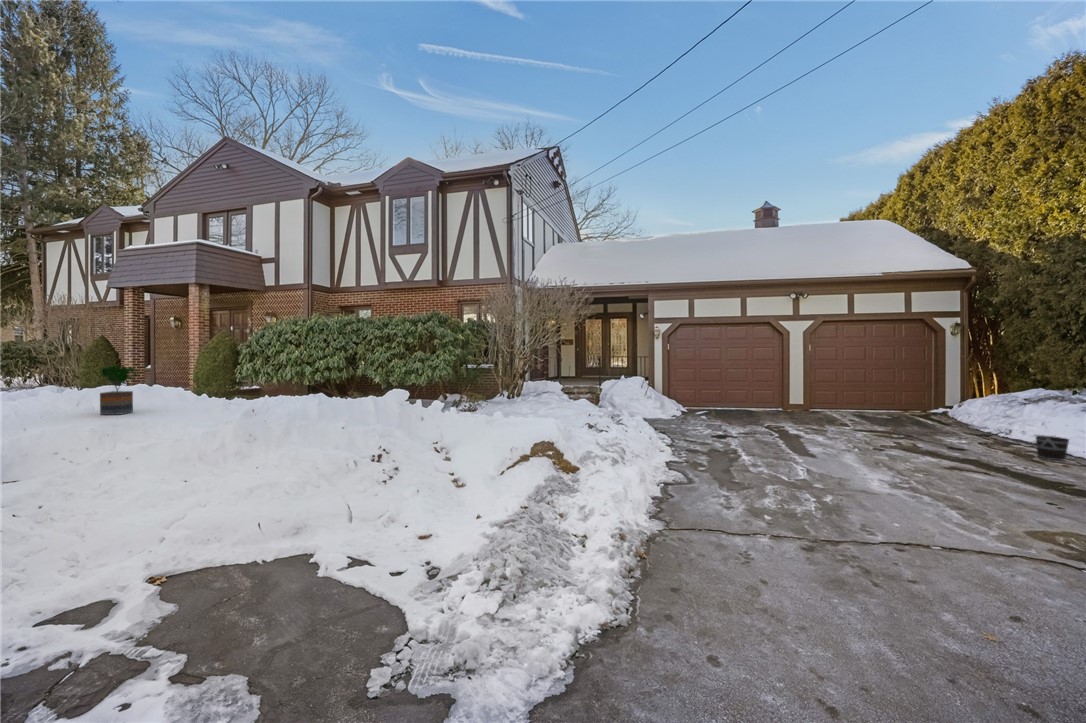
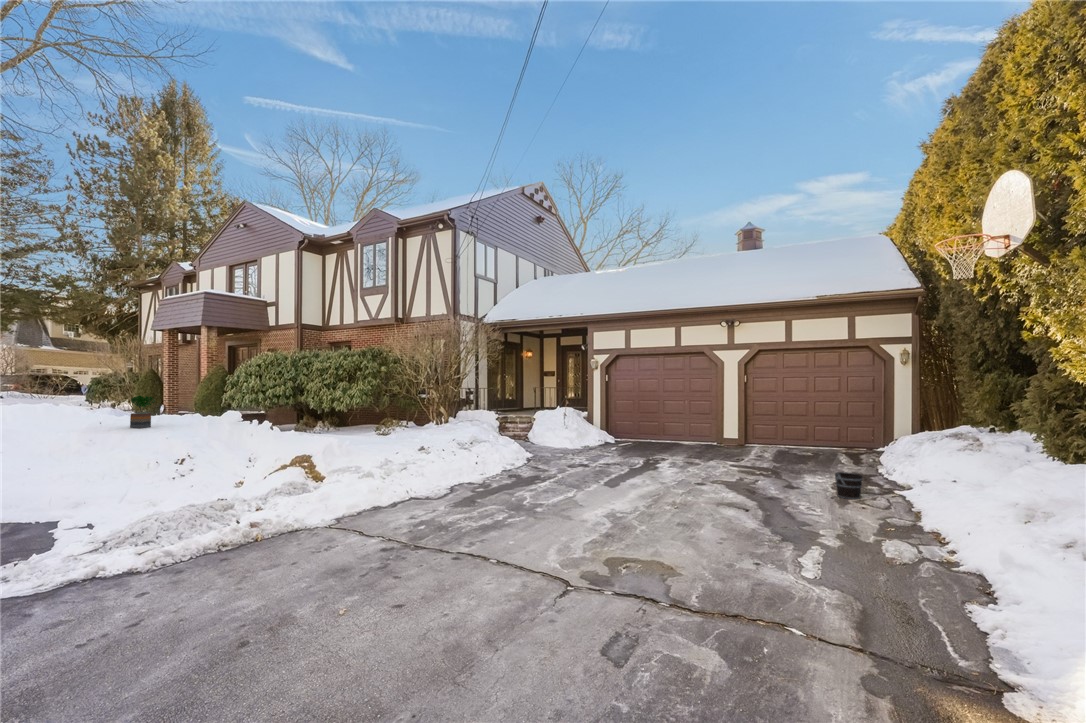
potted tree: present [100,365,138,415] -> present [130,396,155,428]

